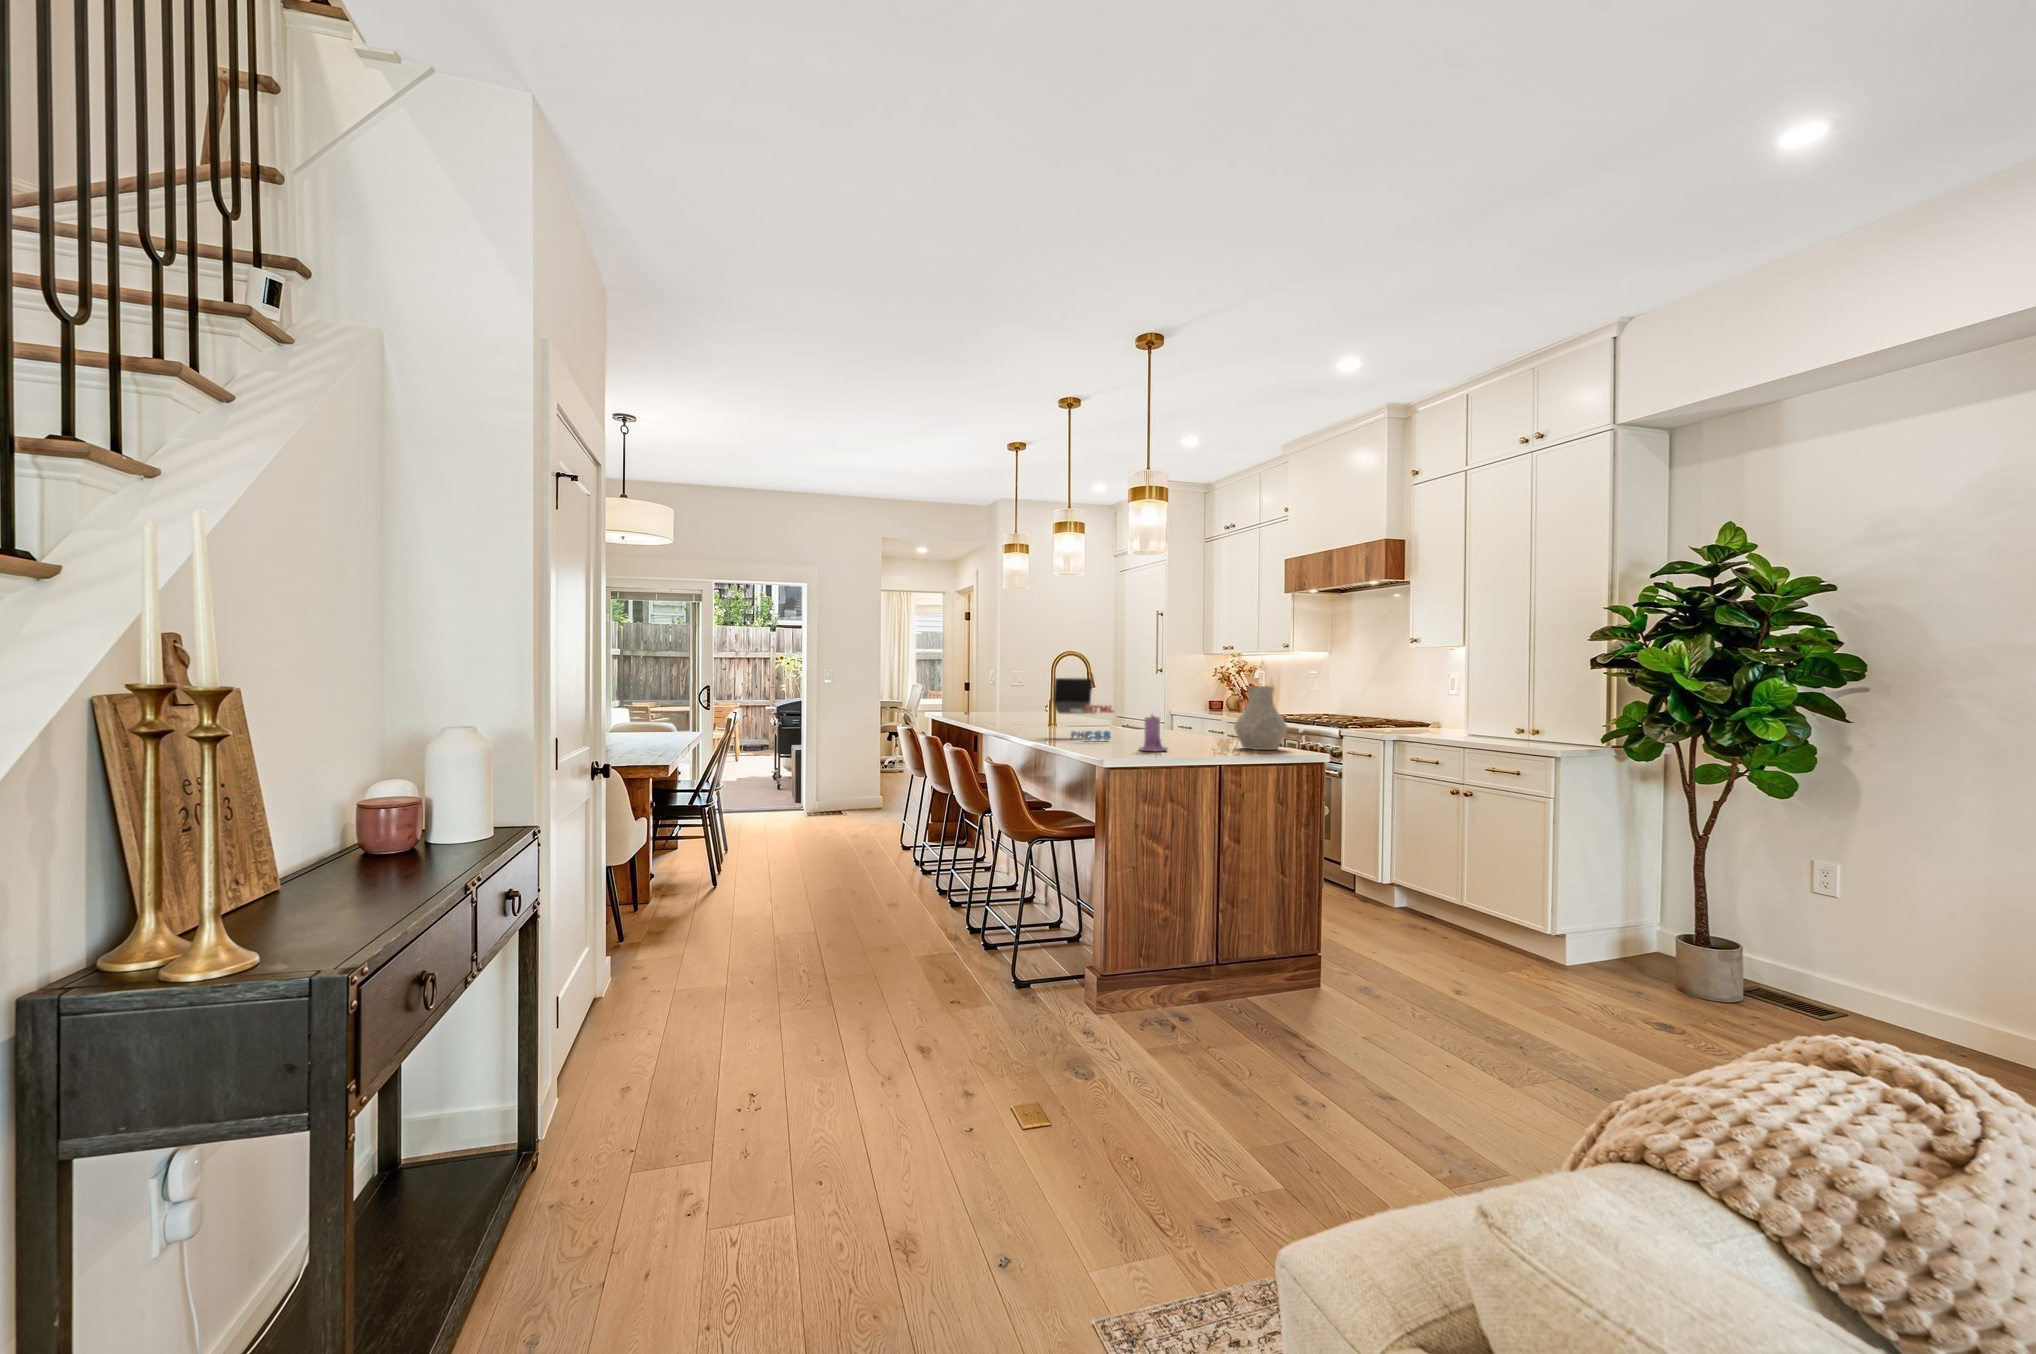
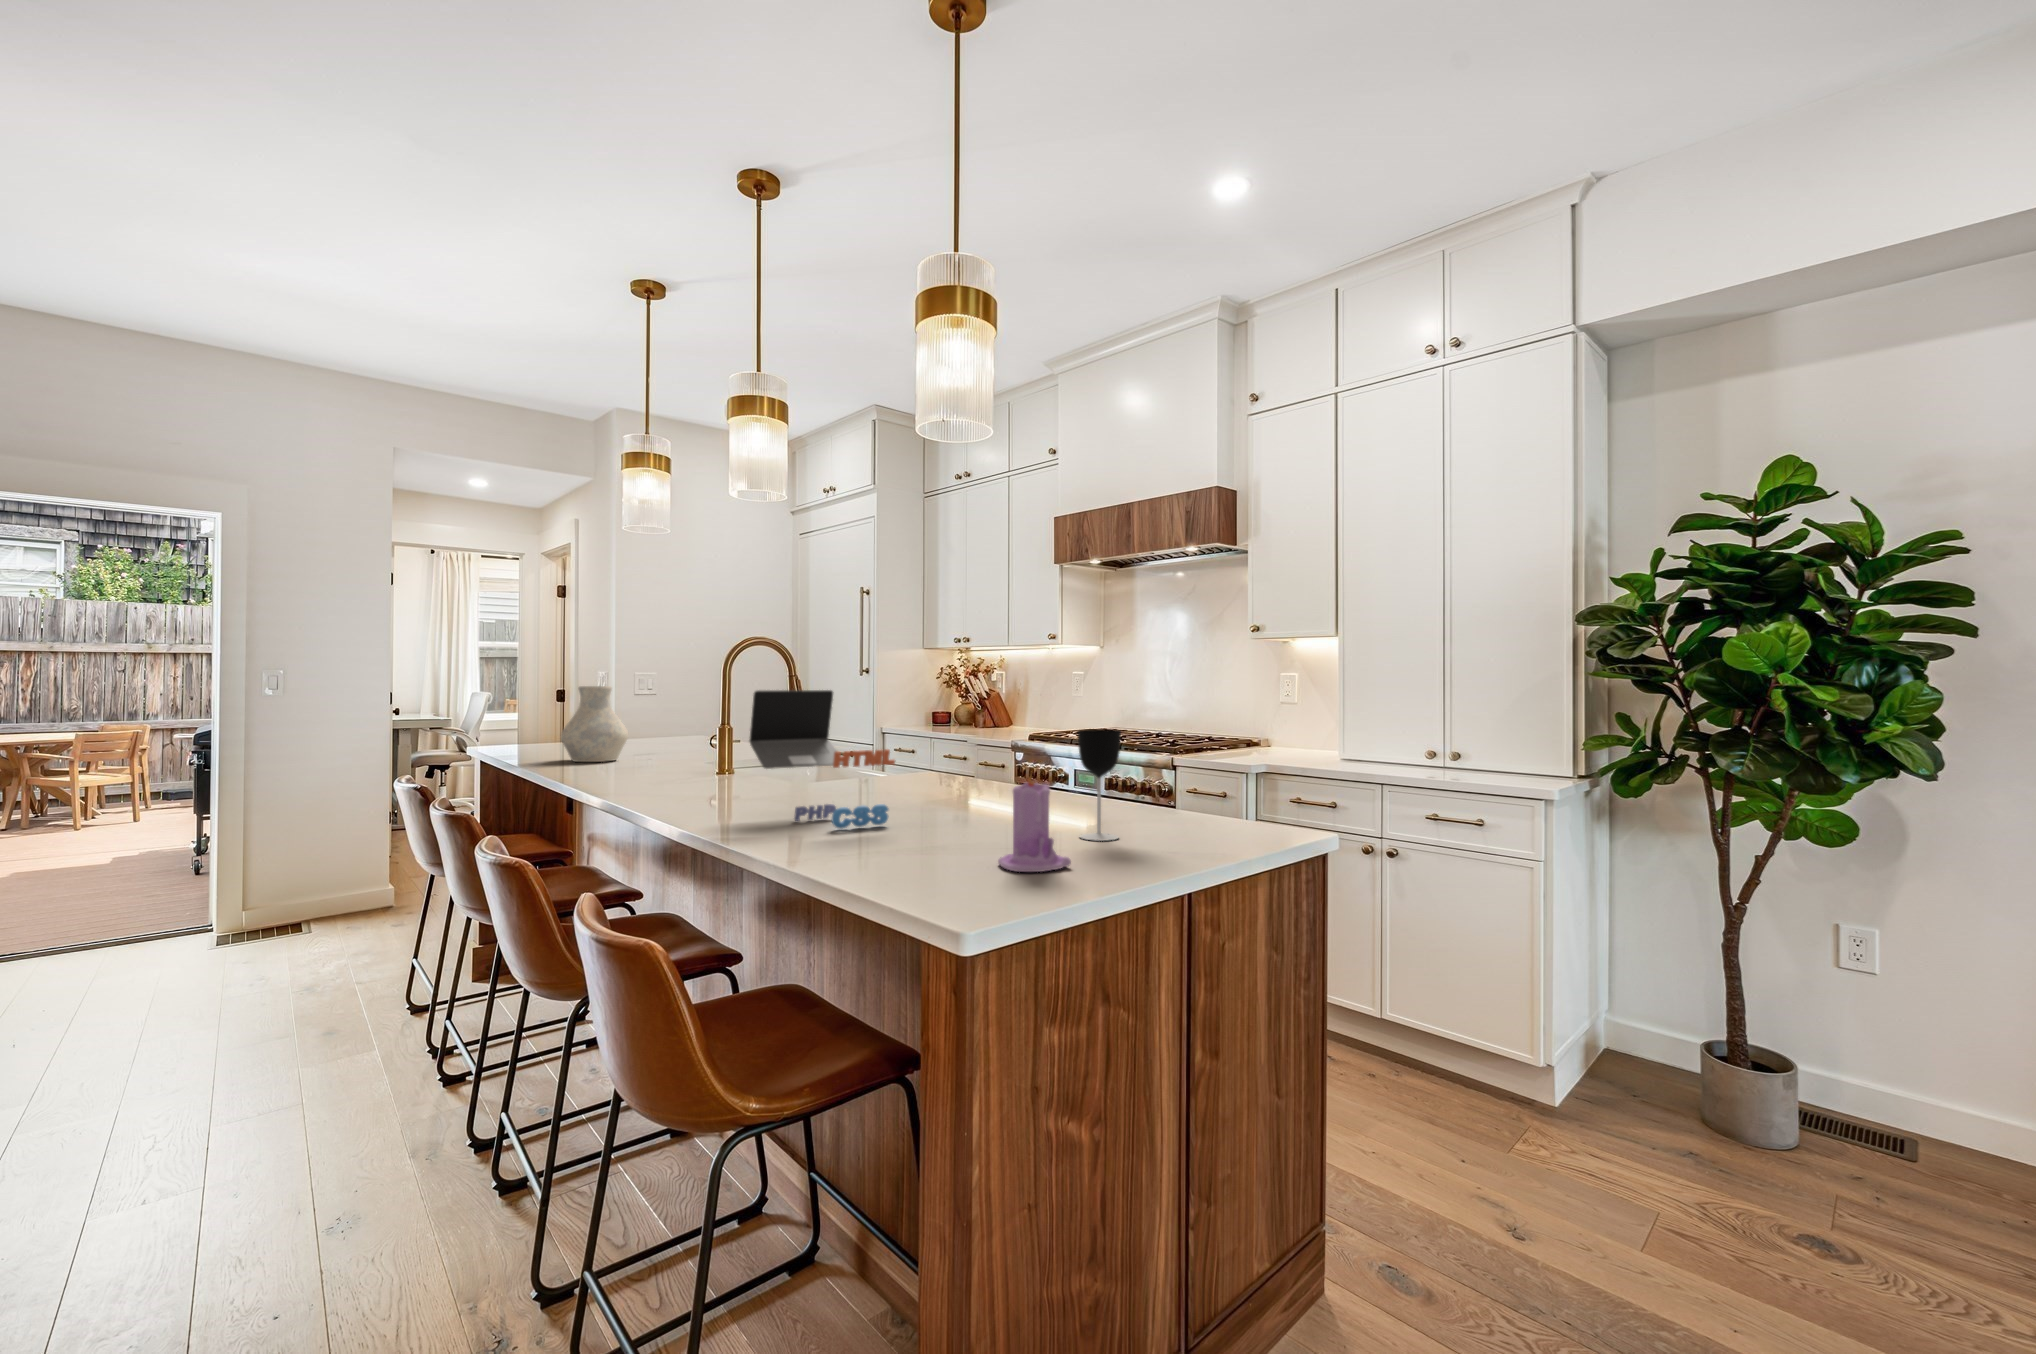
vase: present [1234,686,1287,750] -> present [561,686,628,762]
wine glass: none [1191,697,1212,748] -> present [1078,729,1121,841]

